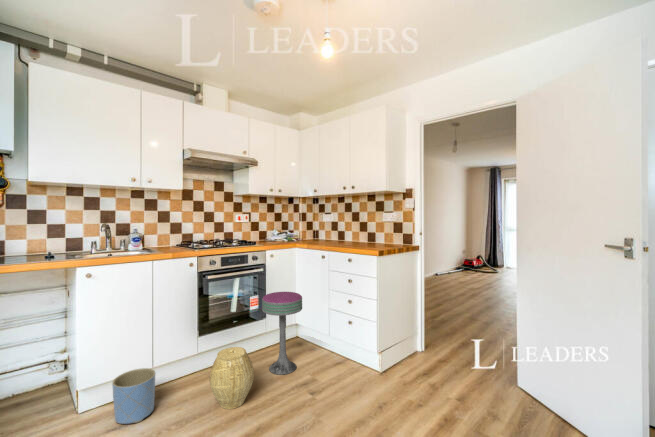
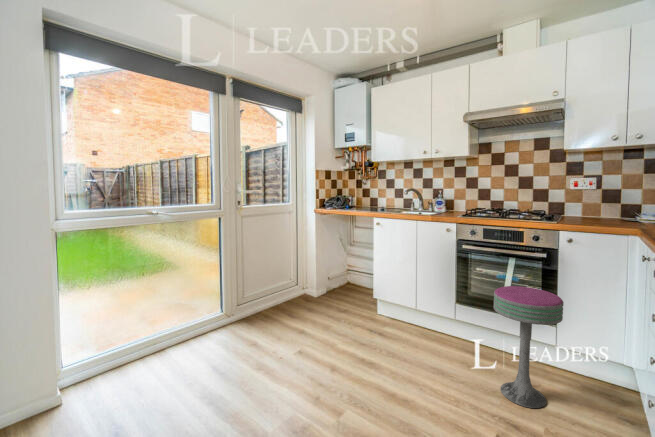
woven basket: present [209,347,254,409] -> none [402,317,449,381]
planter: present [112,368,155,424] -> none [364,301,393,339]

